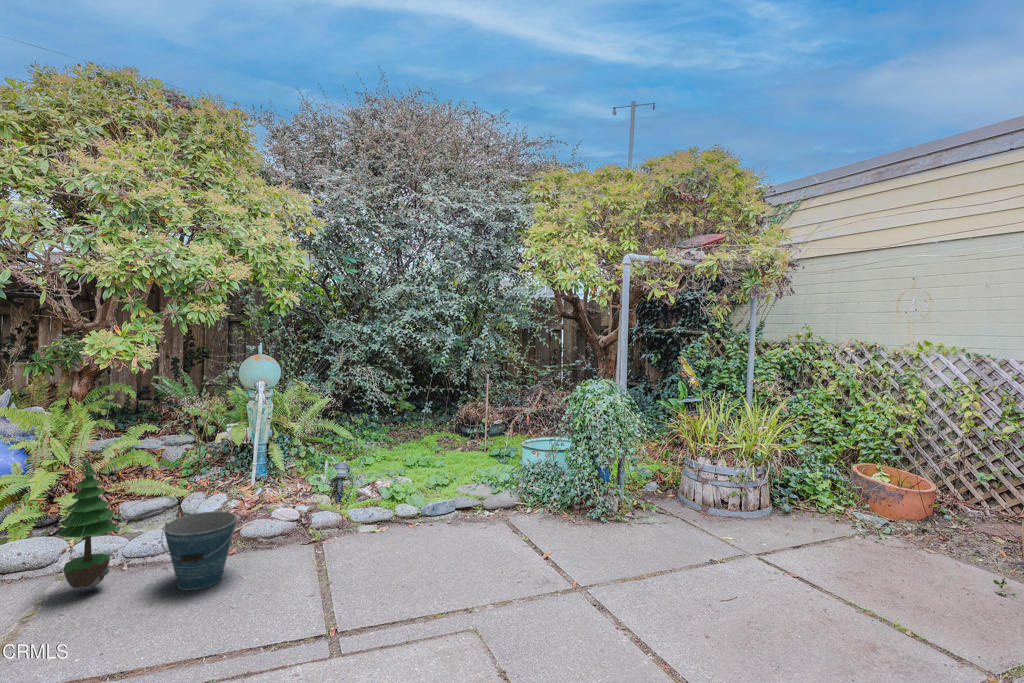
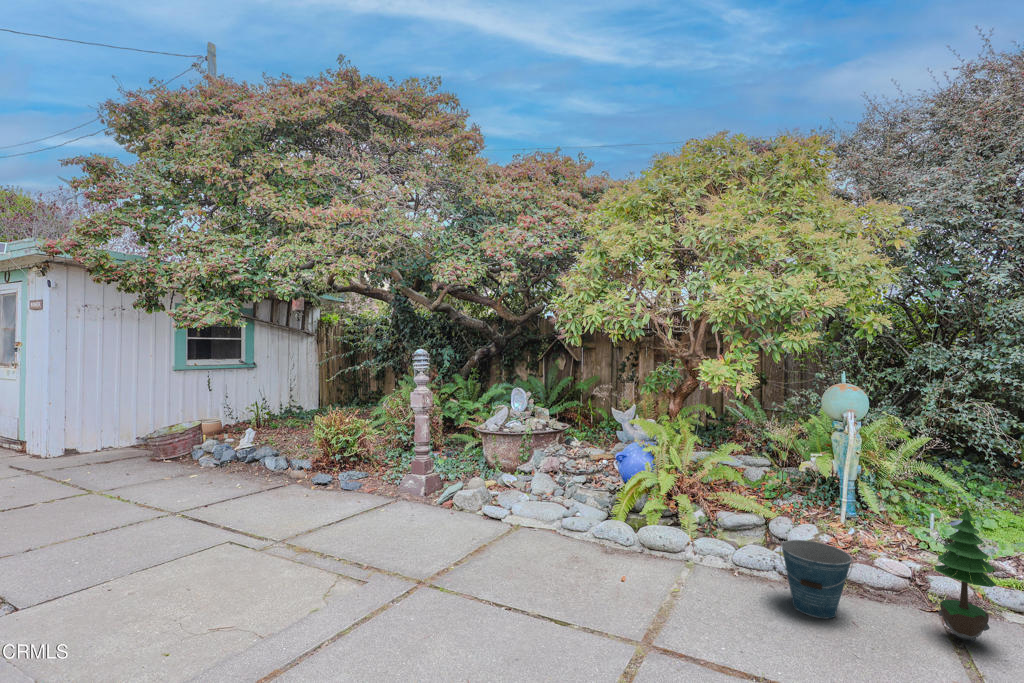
potted tree: present [57,464,116,592] -> present [935,508,996,641]

